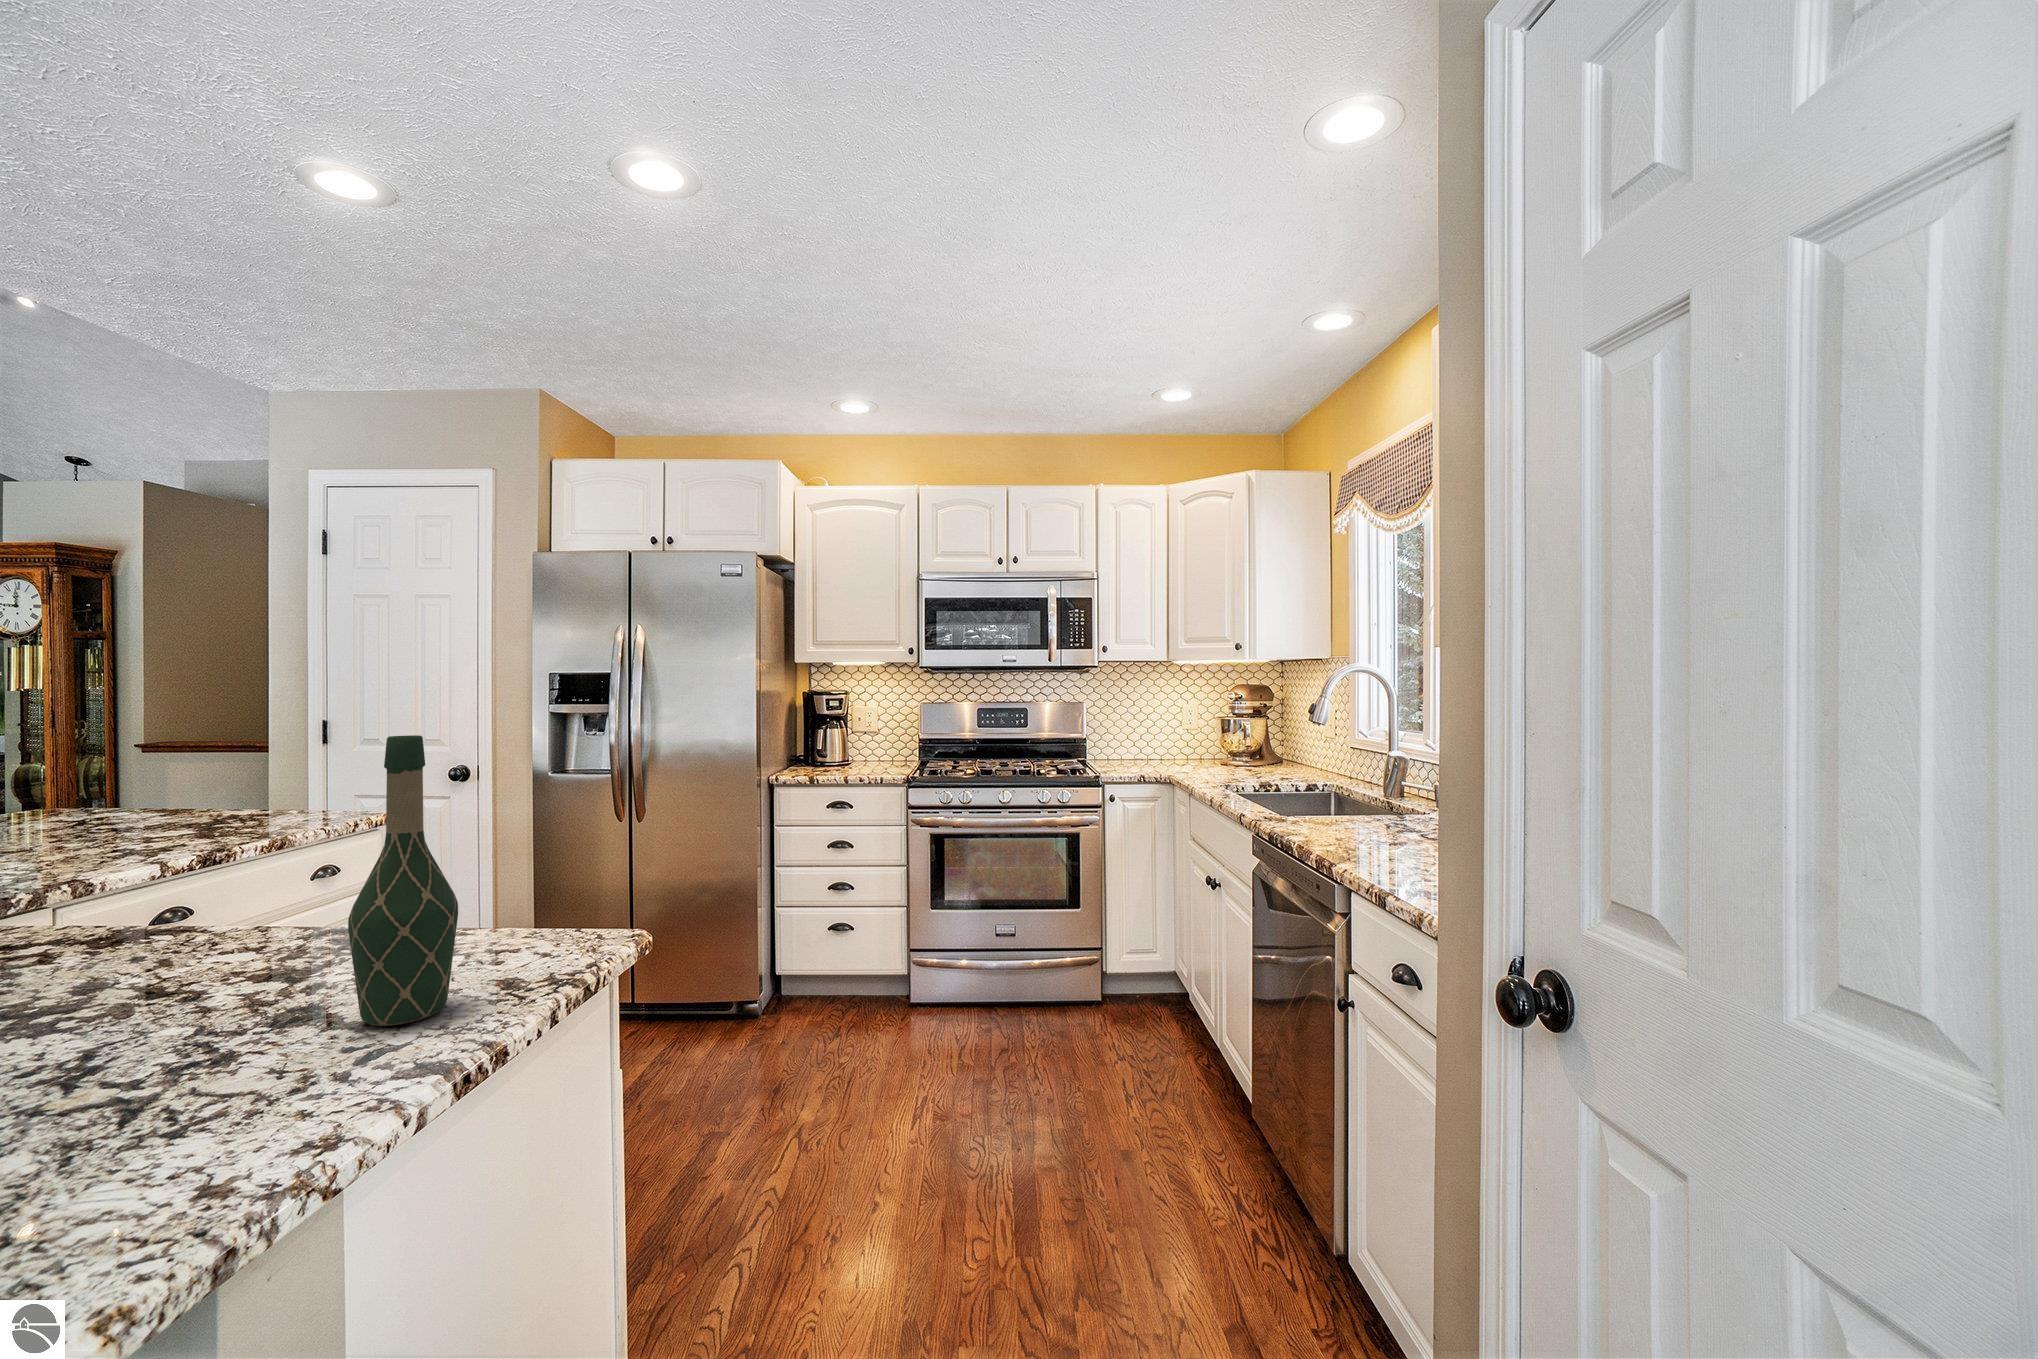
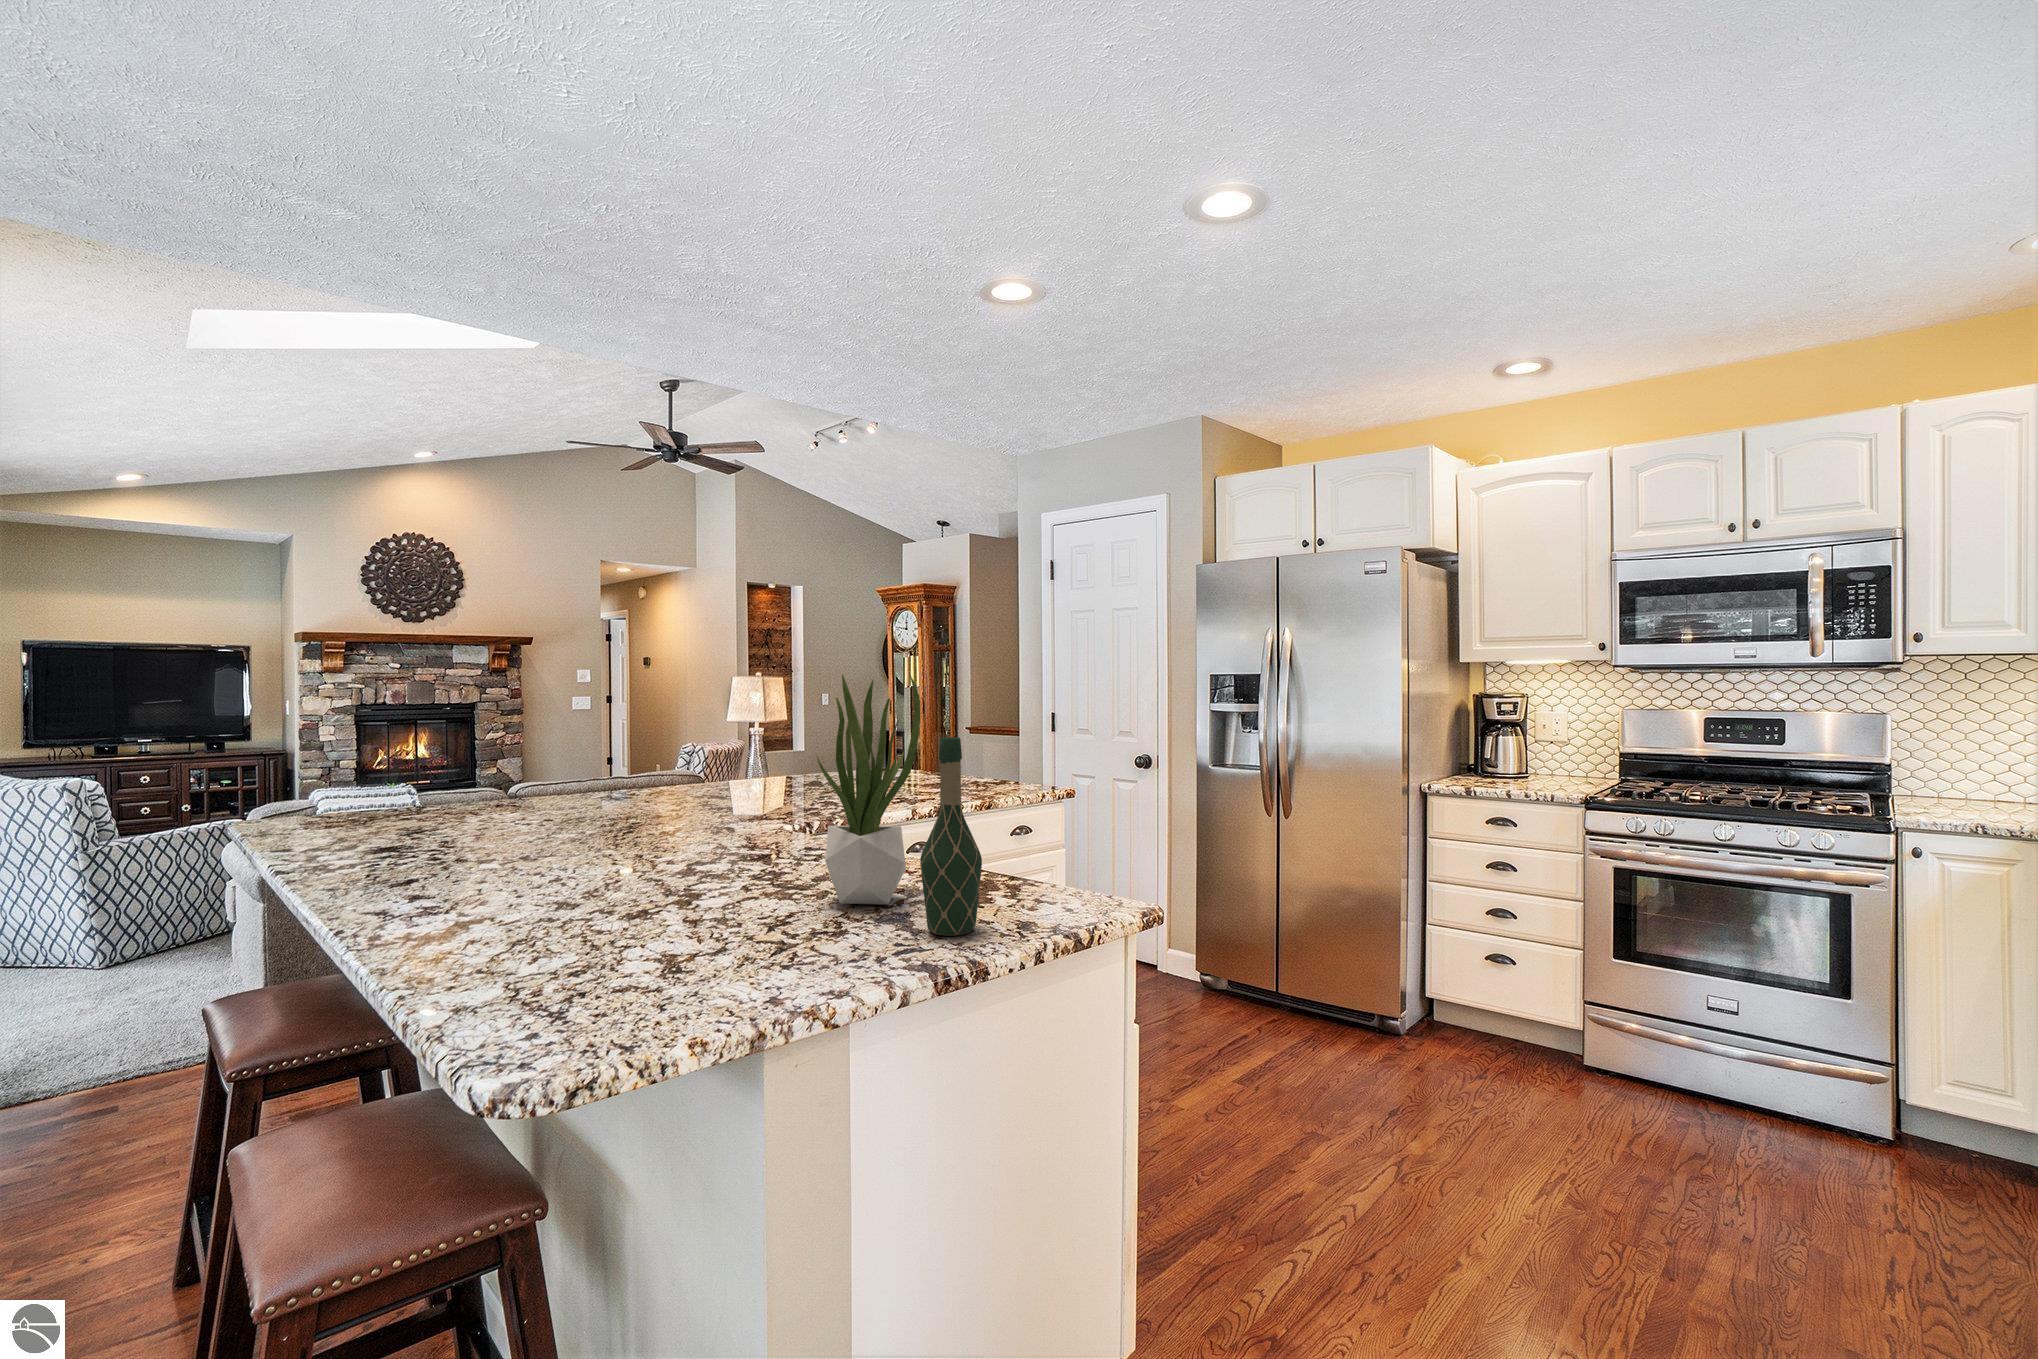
potted plant: none [81,640,299,1032] -> present [817,674,920,904]

